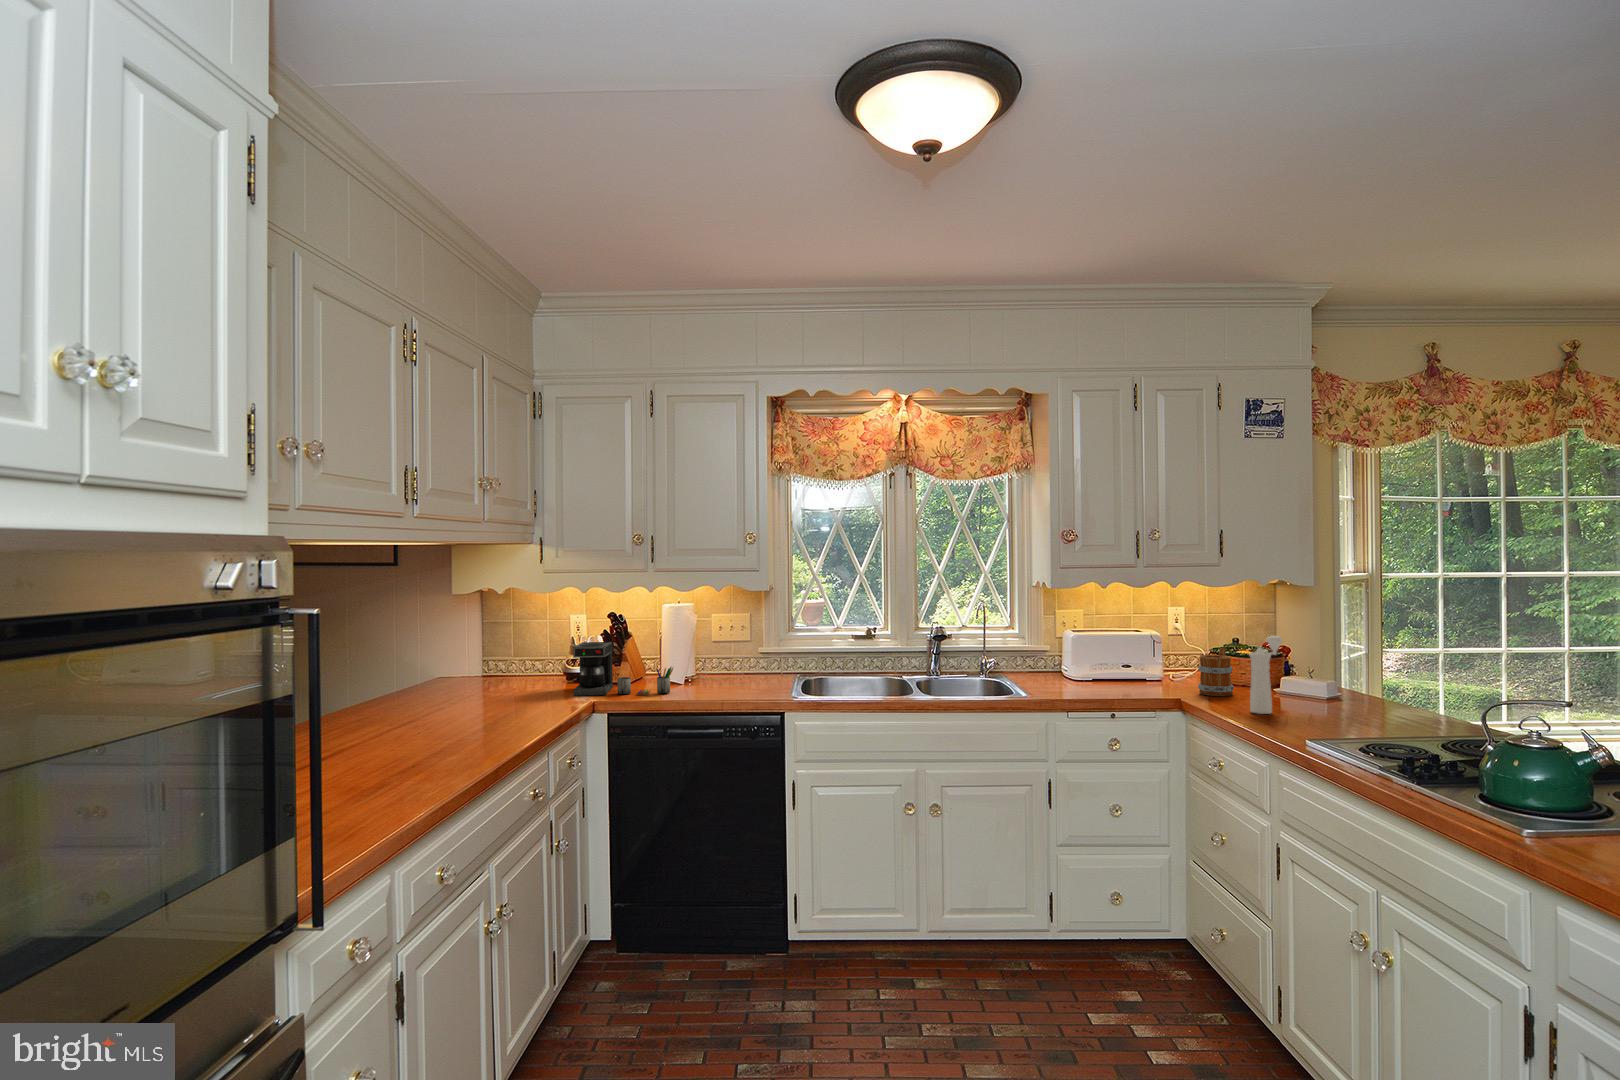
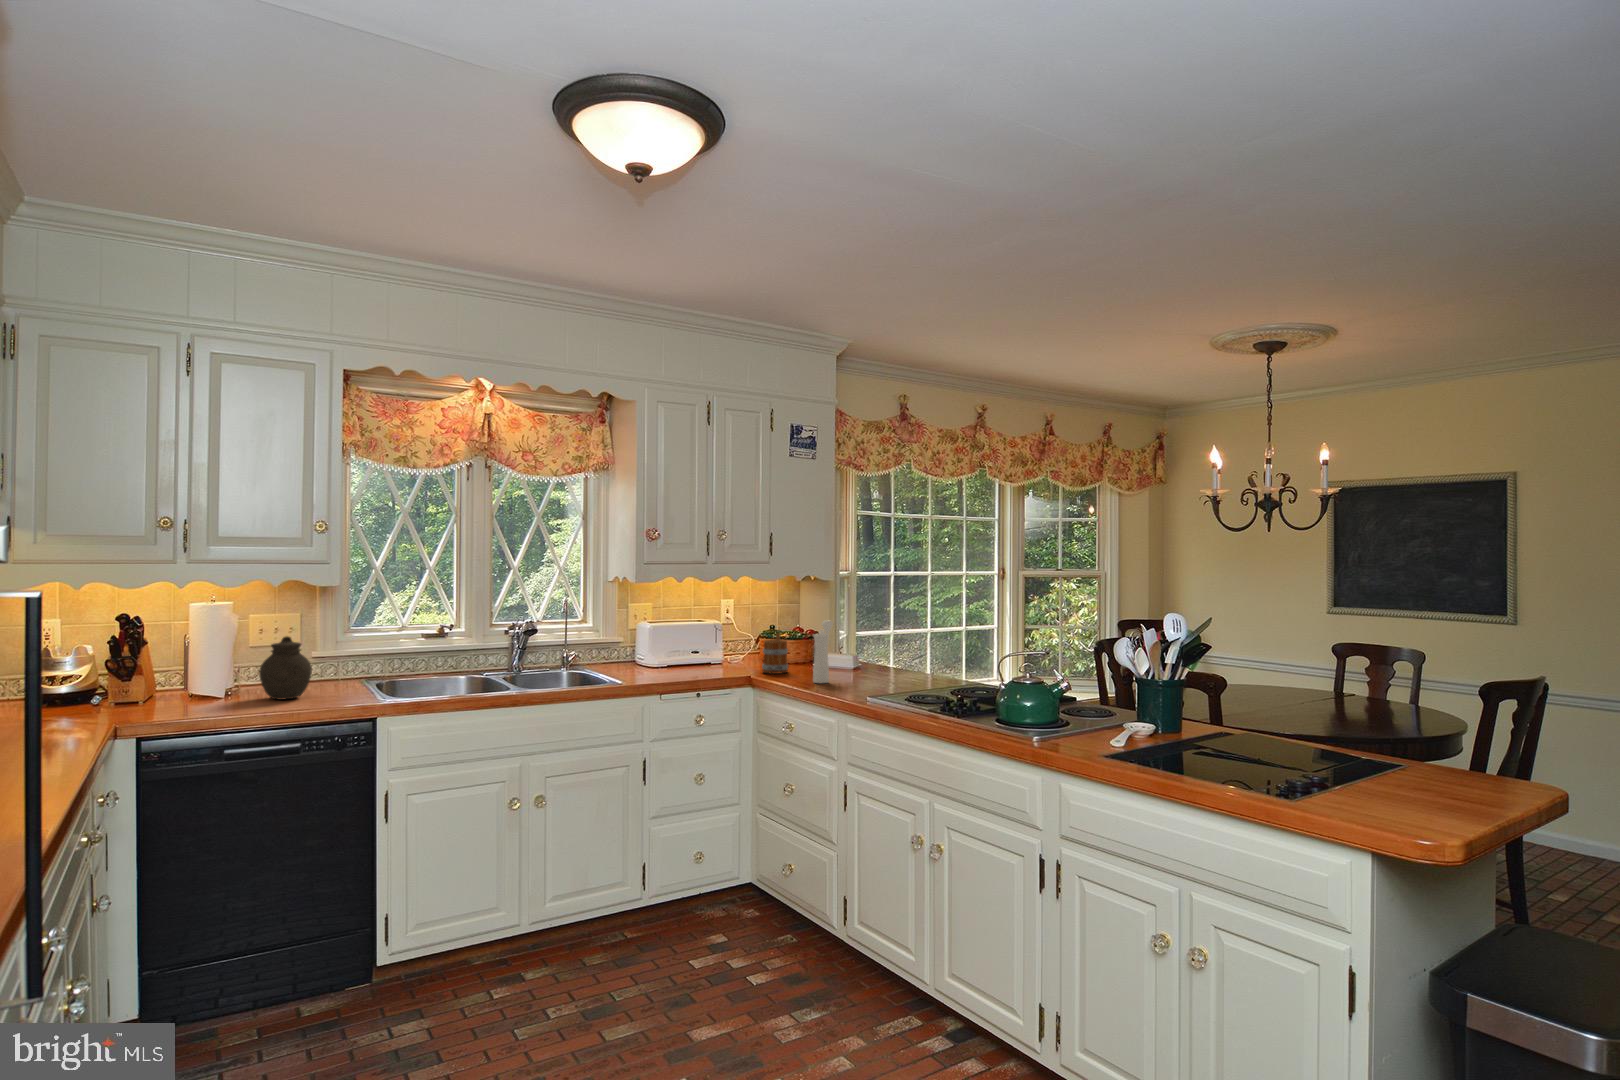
jar: none [707,633,746,688] -> present [259,636,312,700]
coffee maker: present [573,642,673,696] -> none [75,652,223,722]

